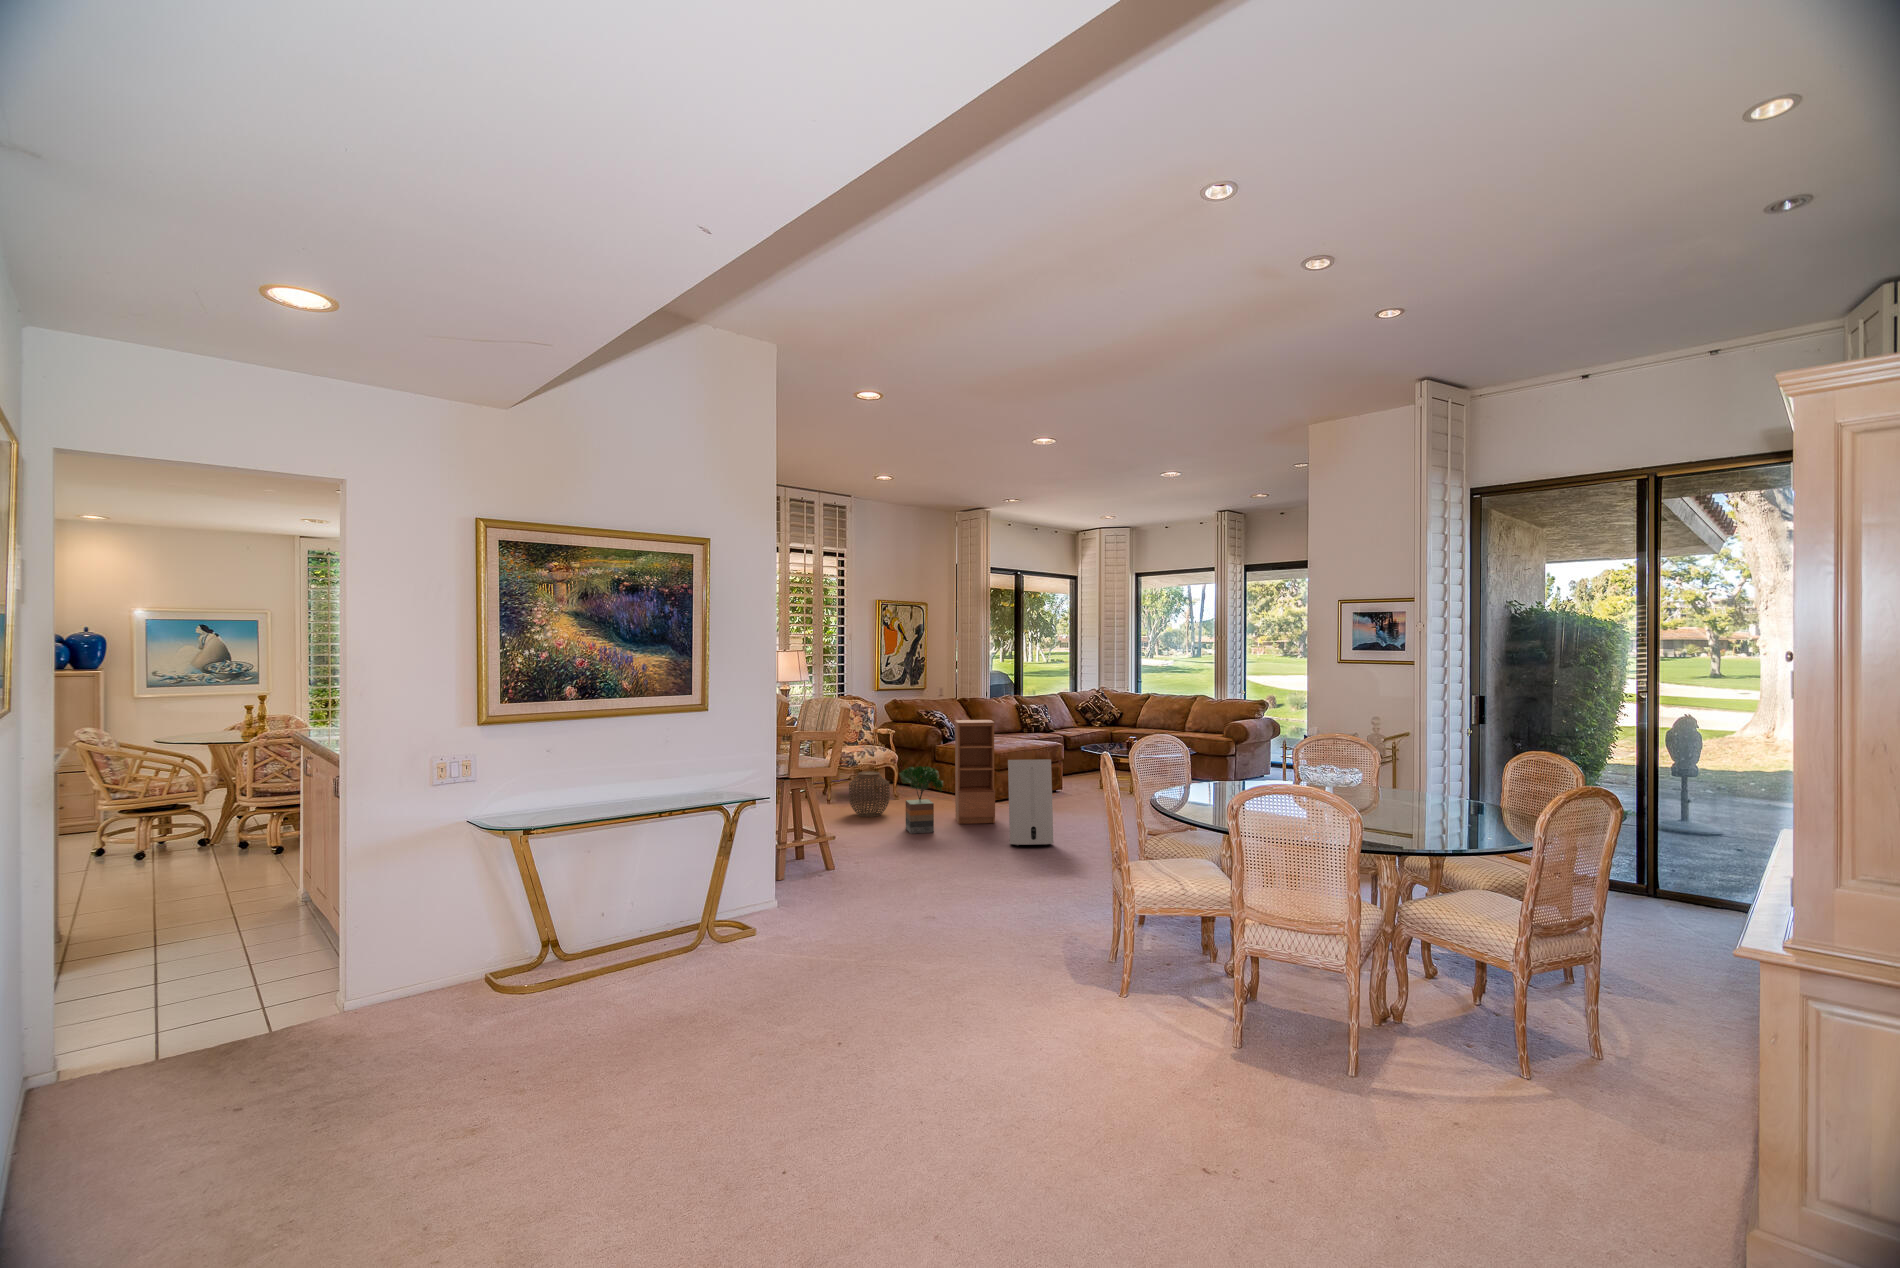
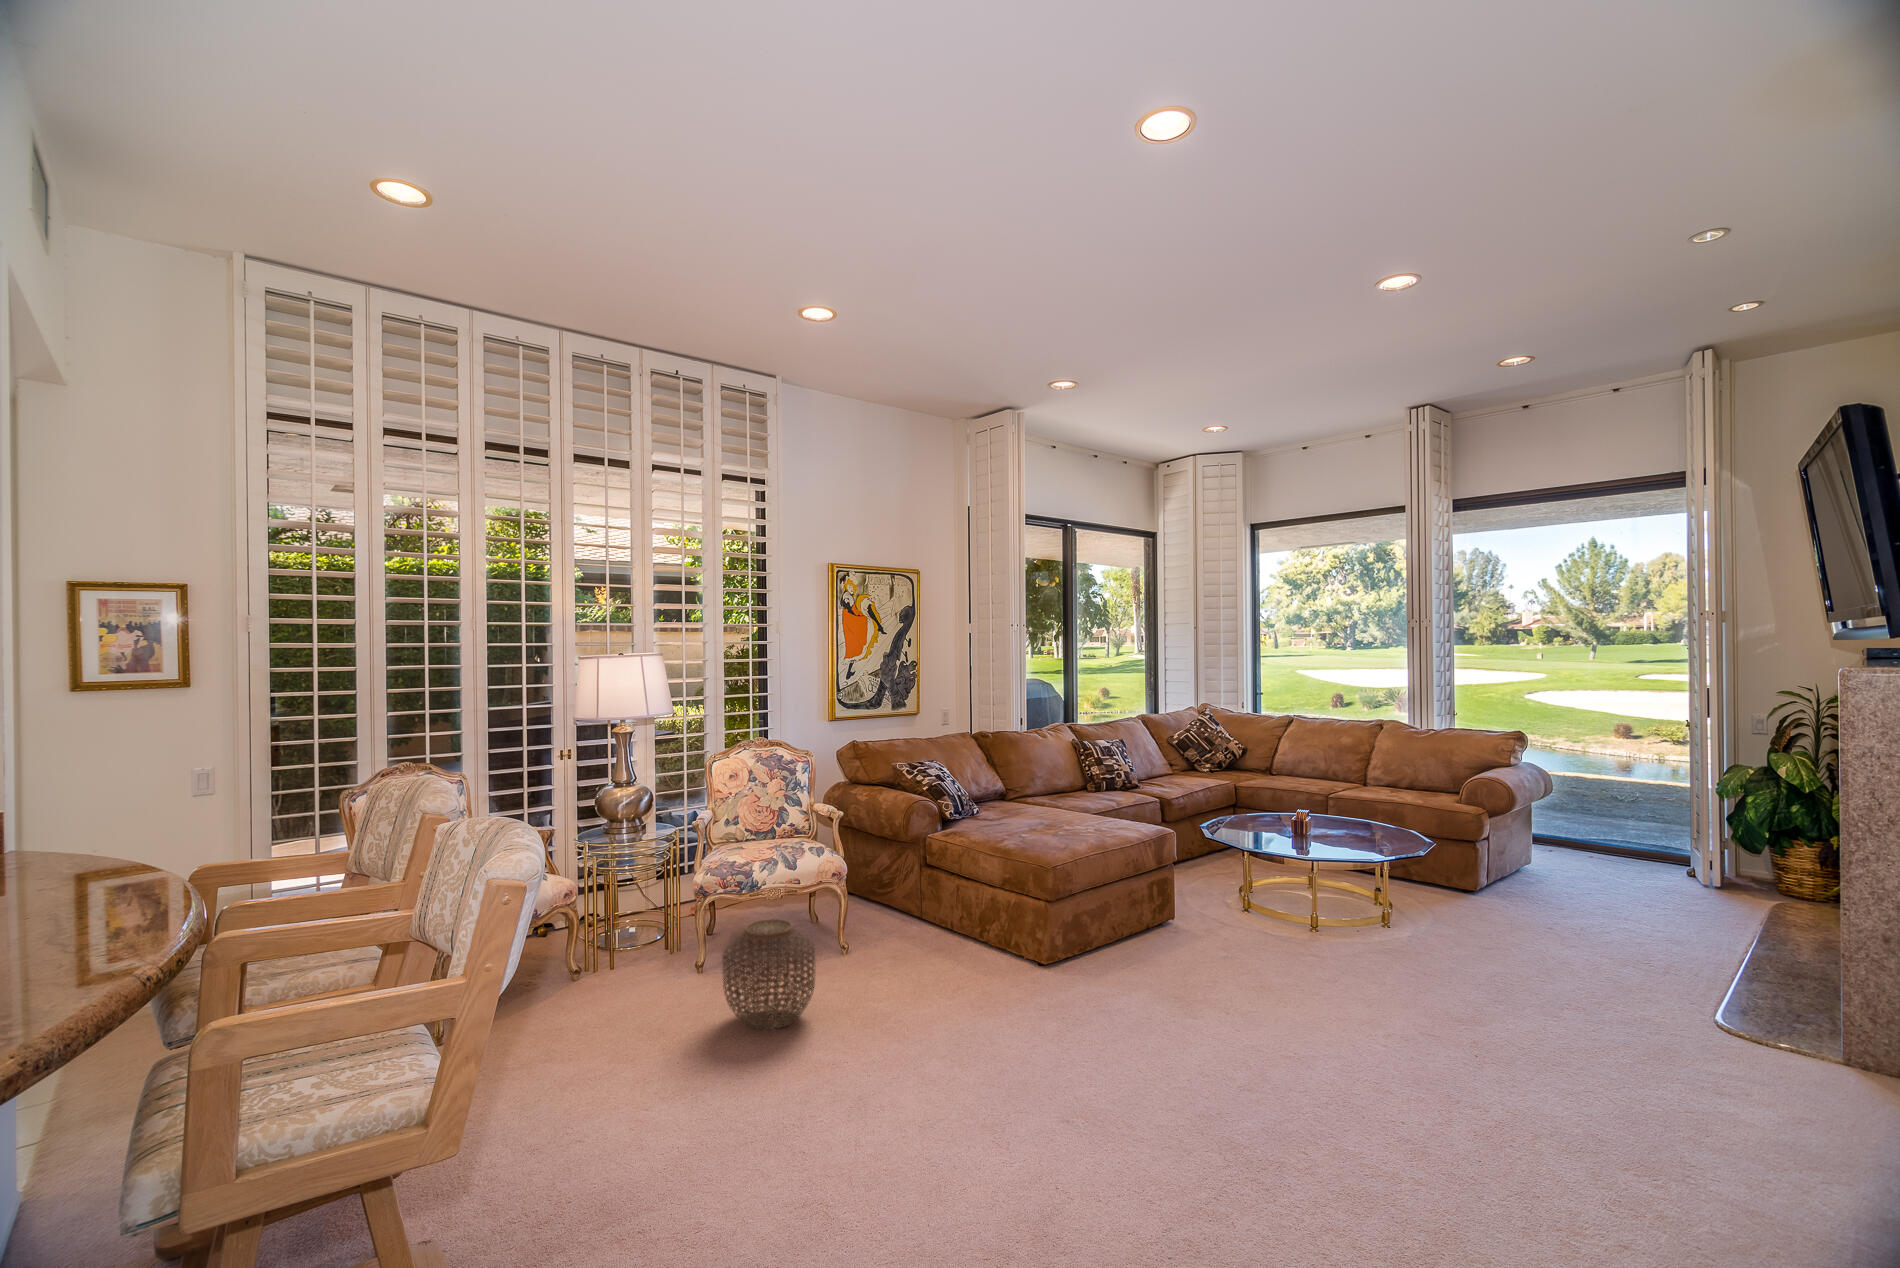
bookcase: present [955,720,995,824] -> none [959,807,1056,1064]
air purifier: present [1008,759,1054,846] -> none [1099,942,1235,1208]
potted tree: present [899,766,943,834] -> none [816,932,930,1119]

